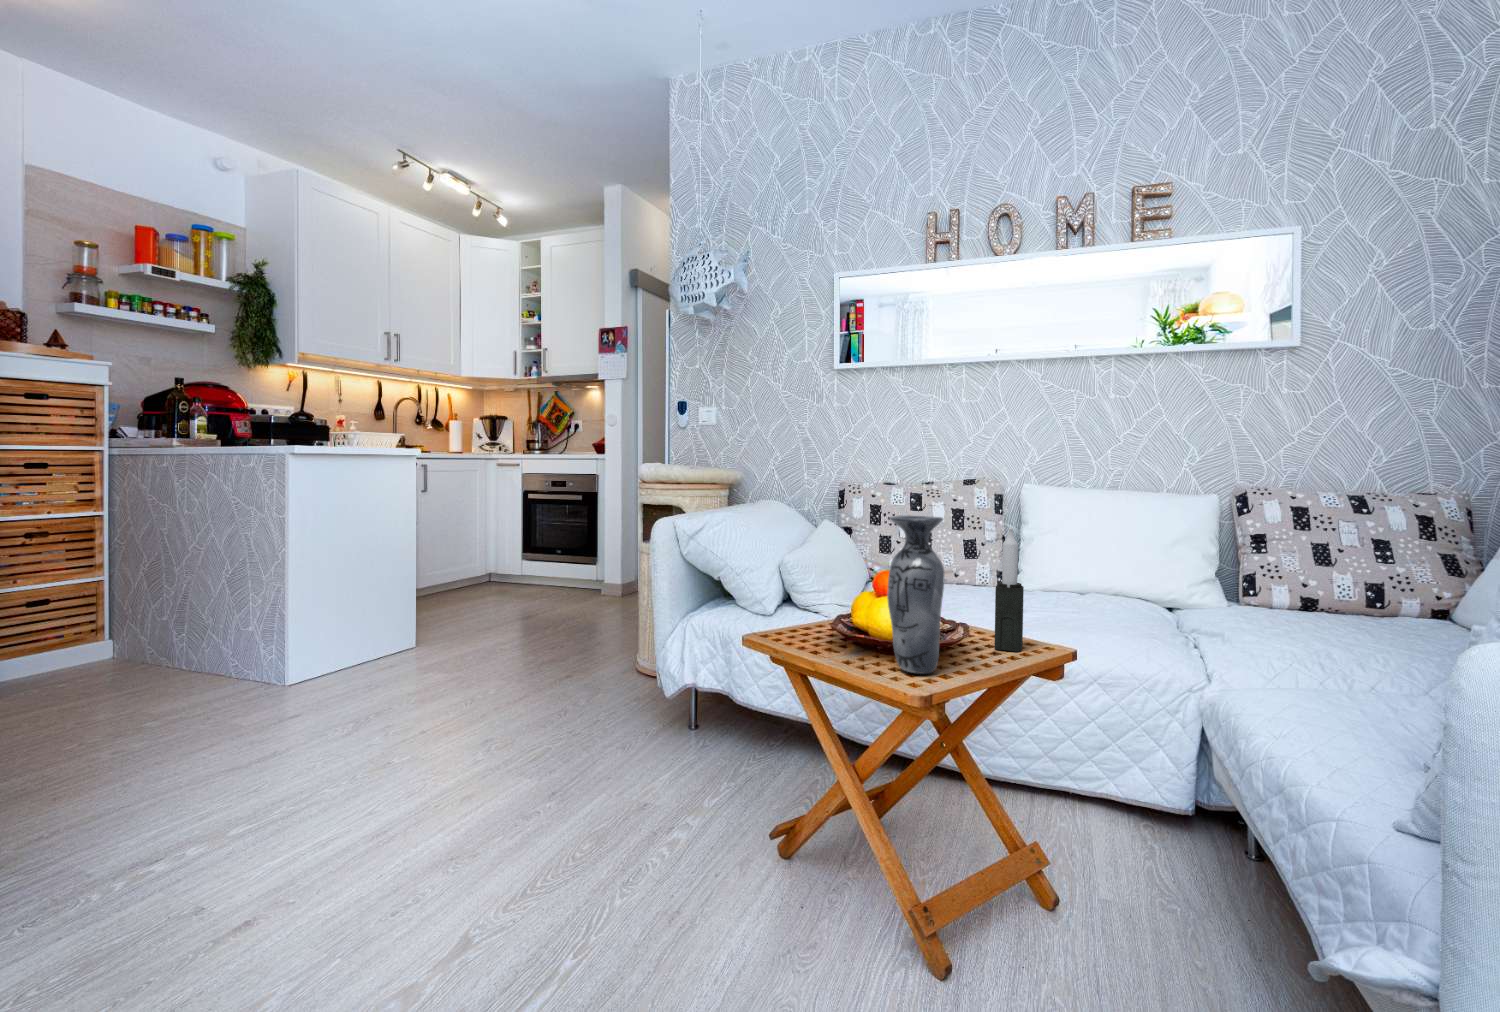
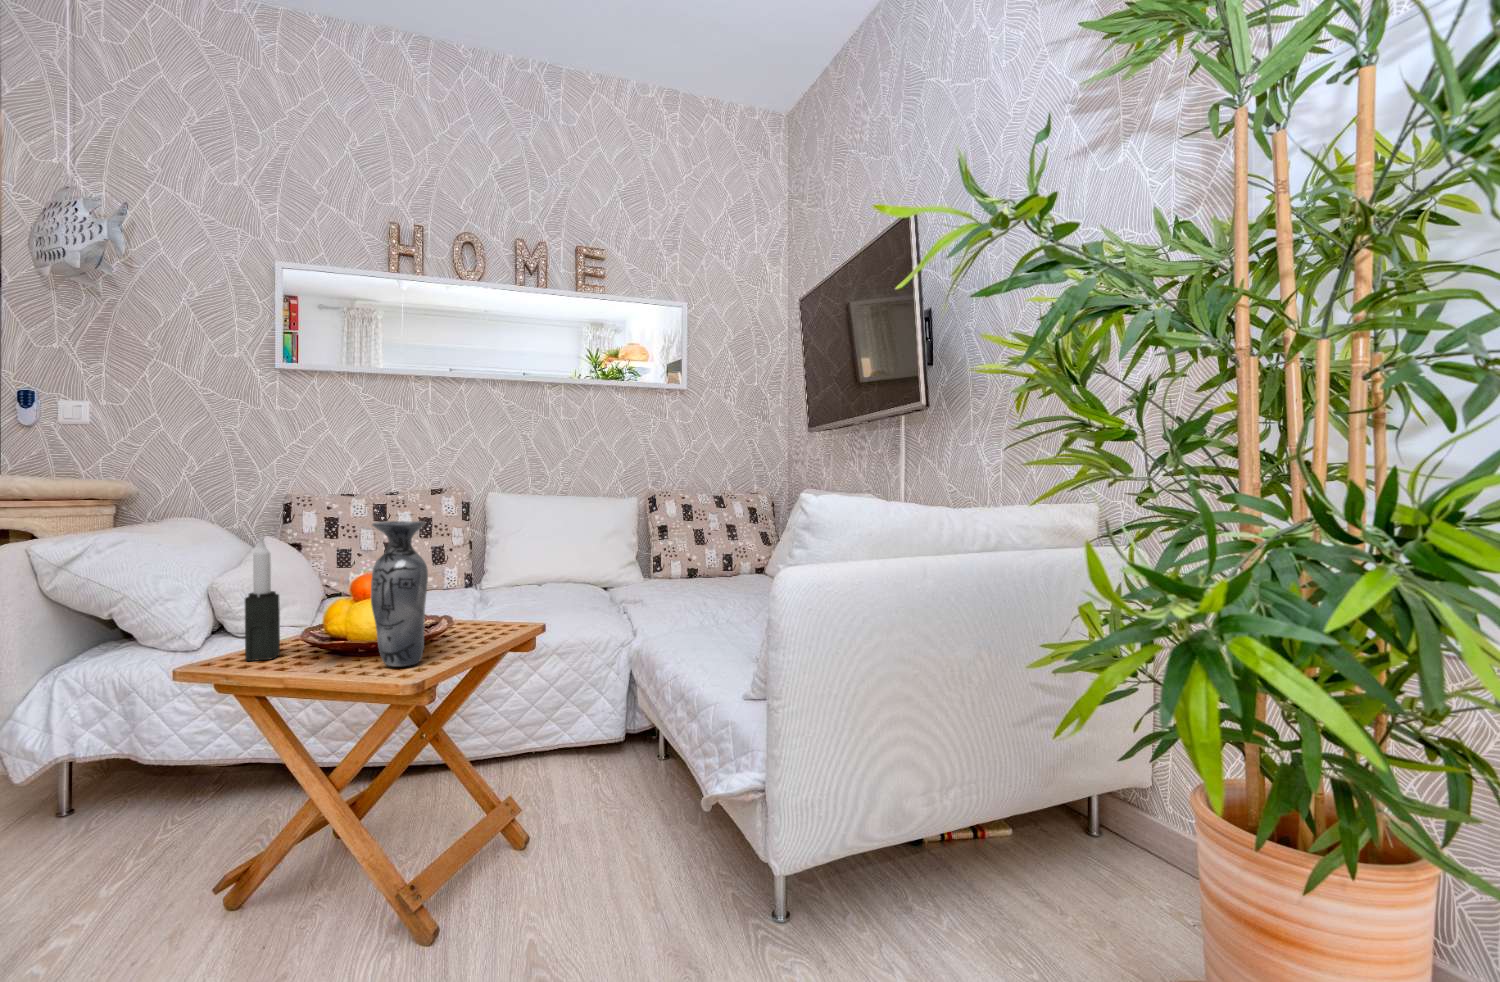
candle: present [995,527,1024,652] -> present [245,537,280,661]

